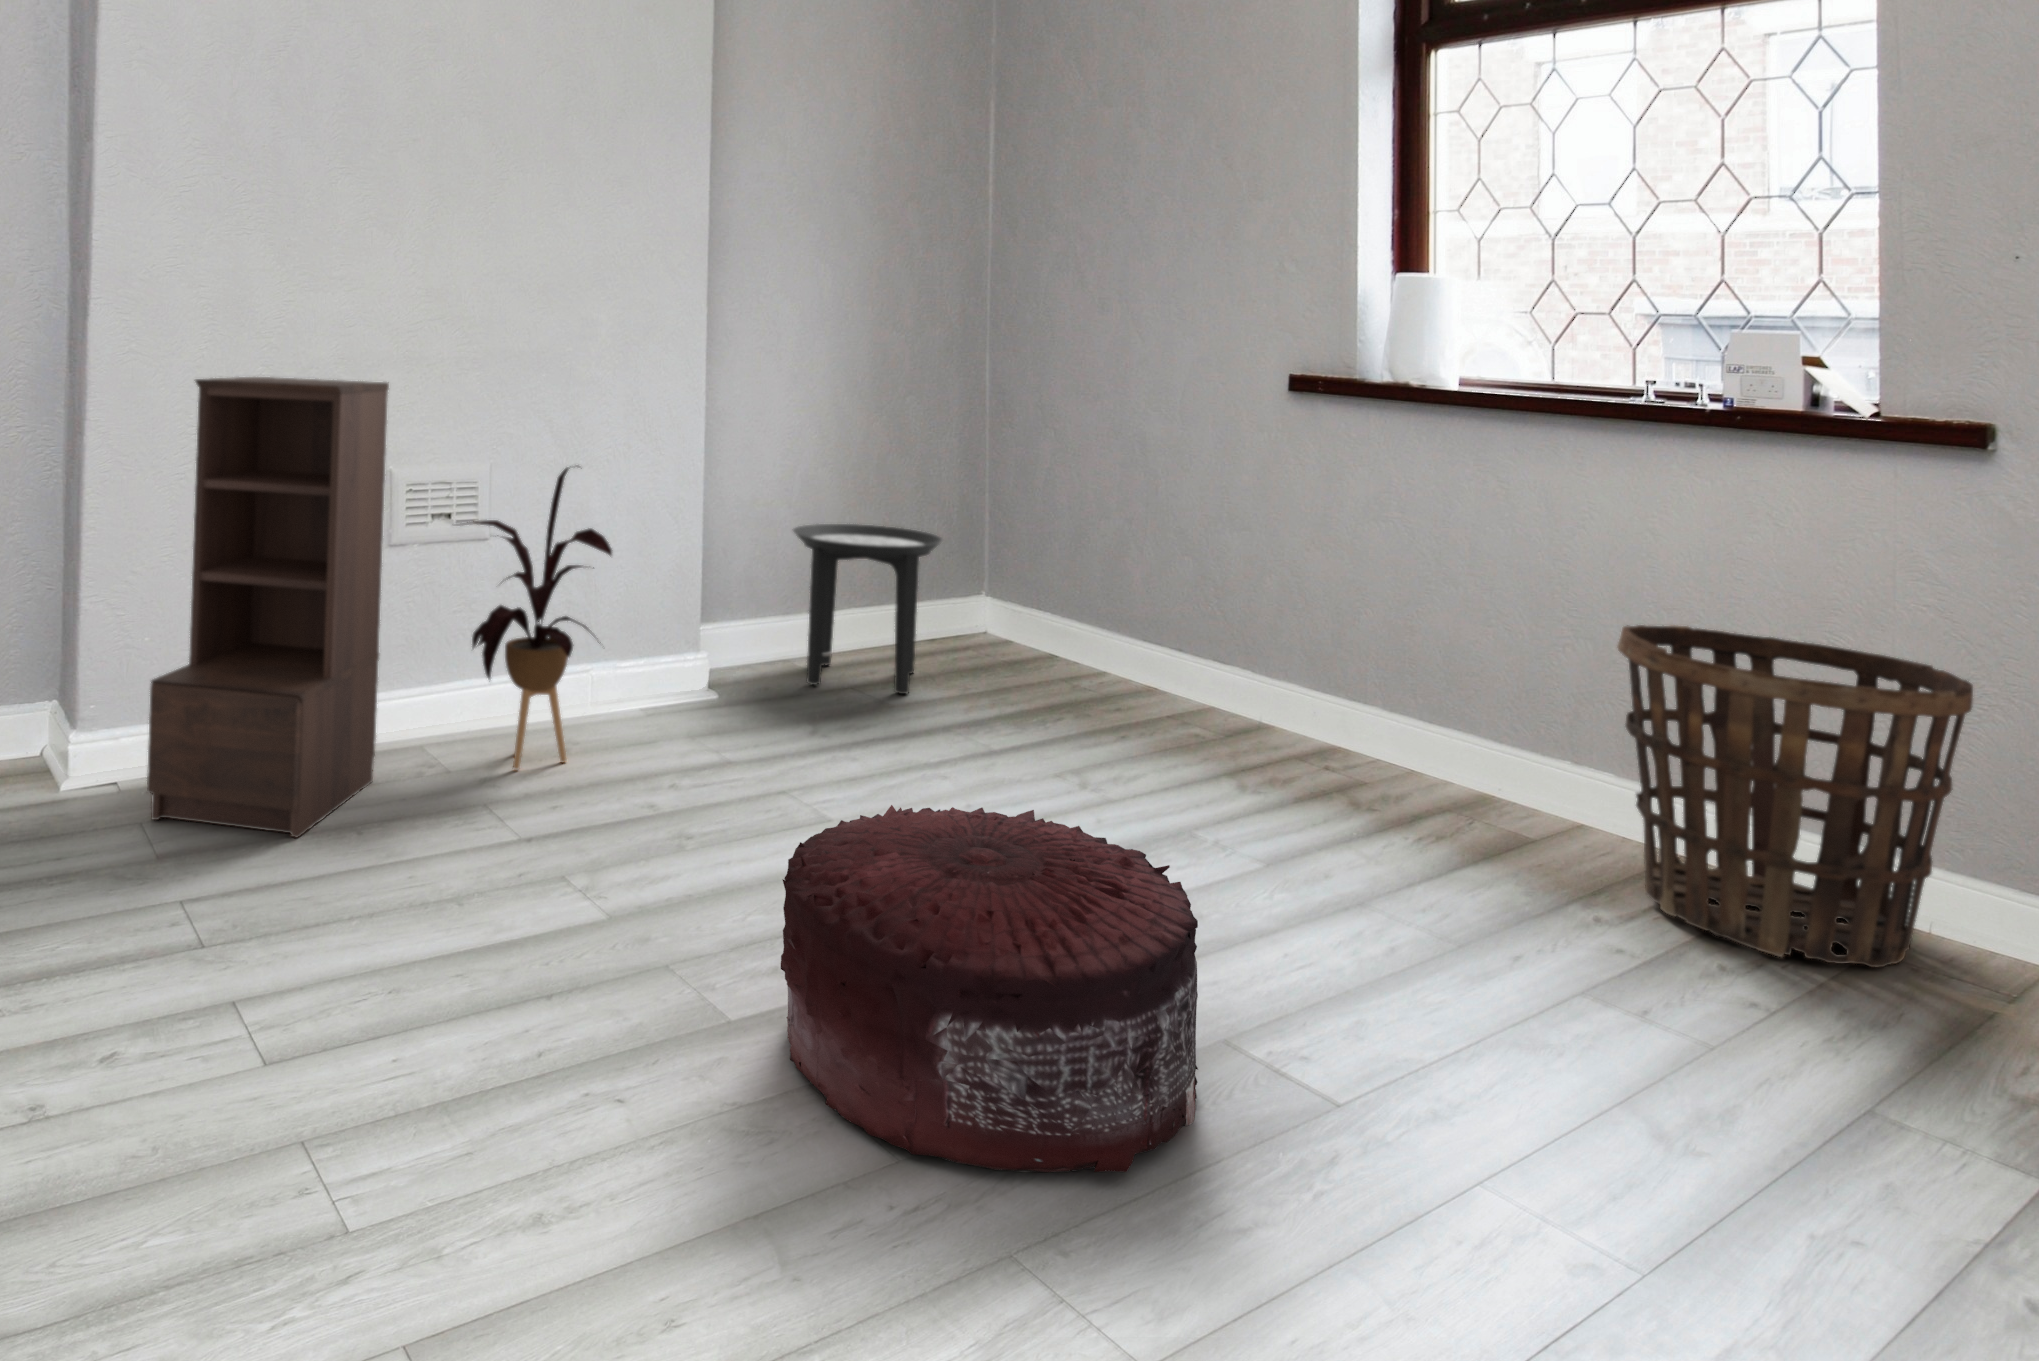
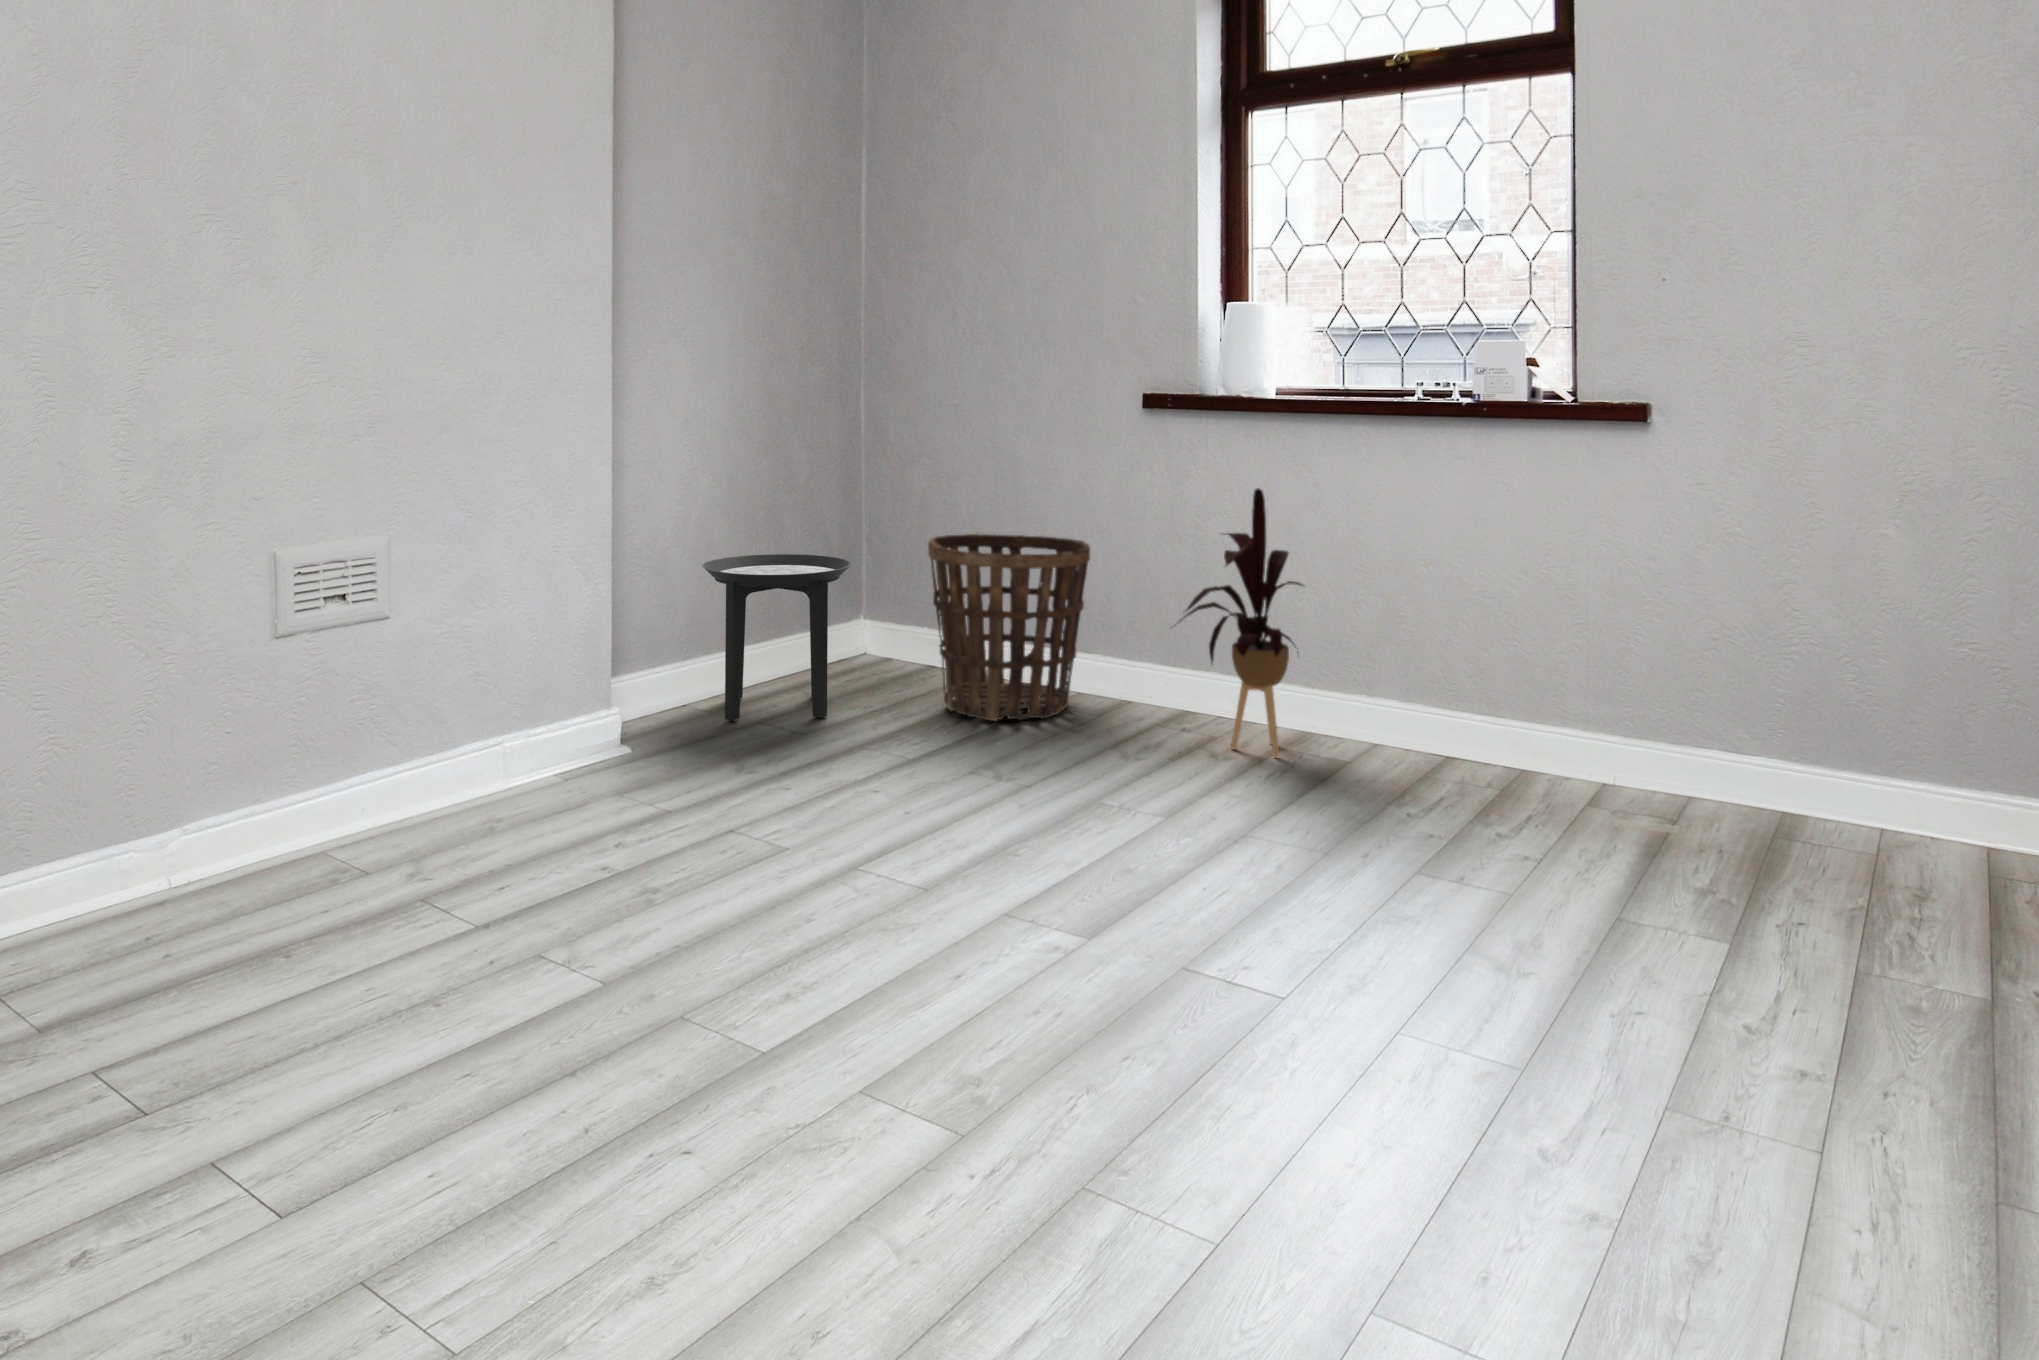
bookshelf: present [147,377,389,838] -> none [0,445,286,988]
house plant: present [467,468,612,770] -> present [1175,488,1303,757]
basket: present [1618,625,1973,967] -> present [928,534,1090,721]
pouf: present [781,805,1198,1172] -> none [816,810,1194,1149]

